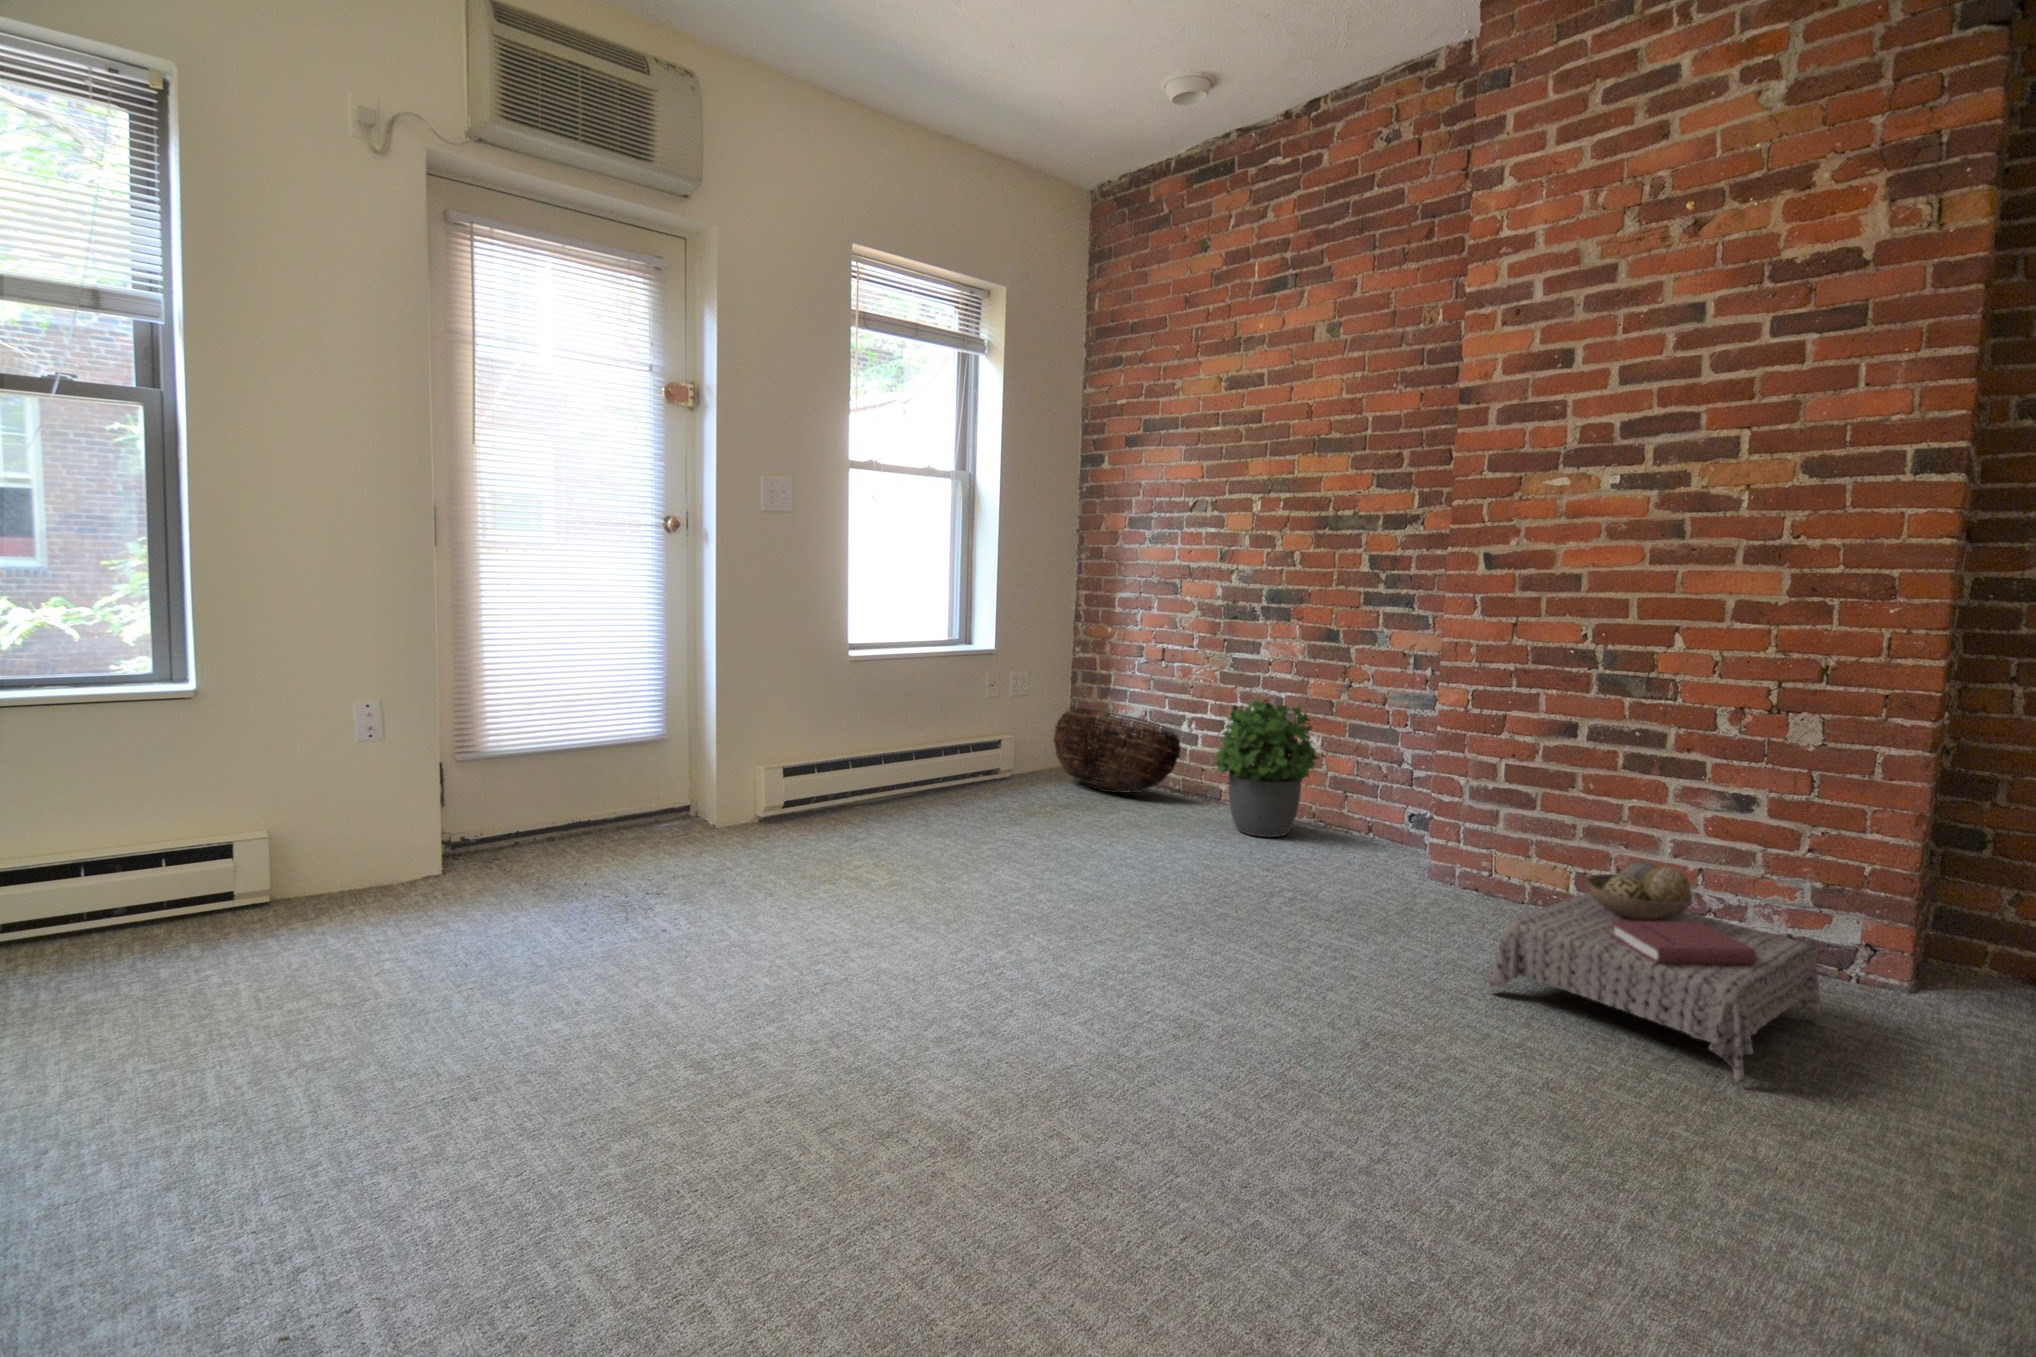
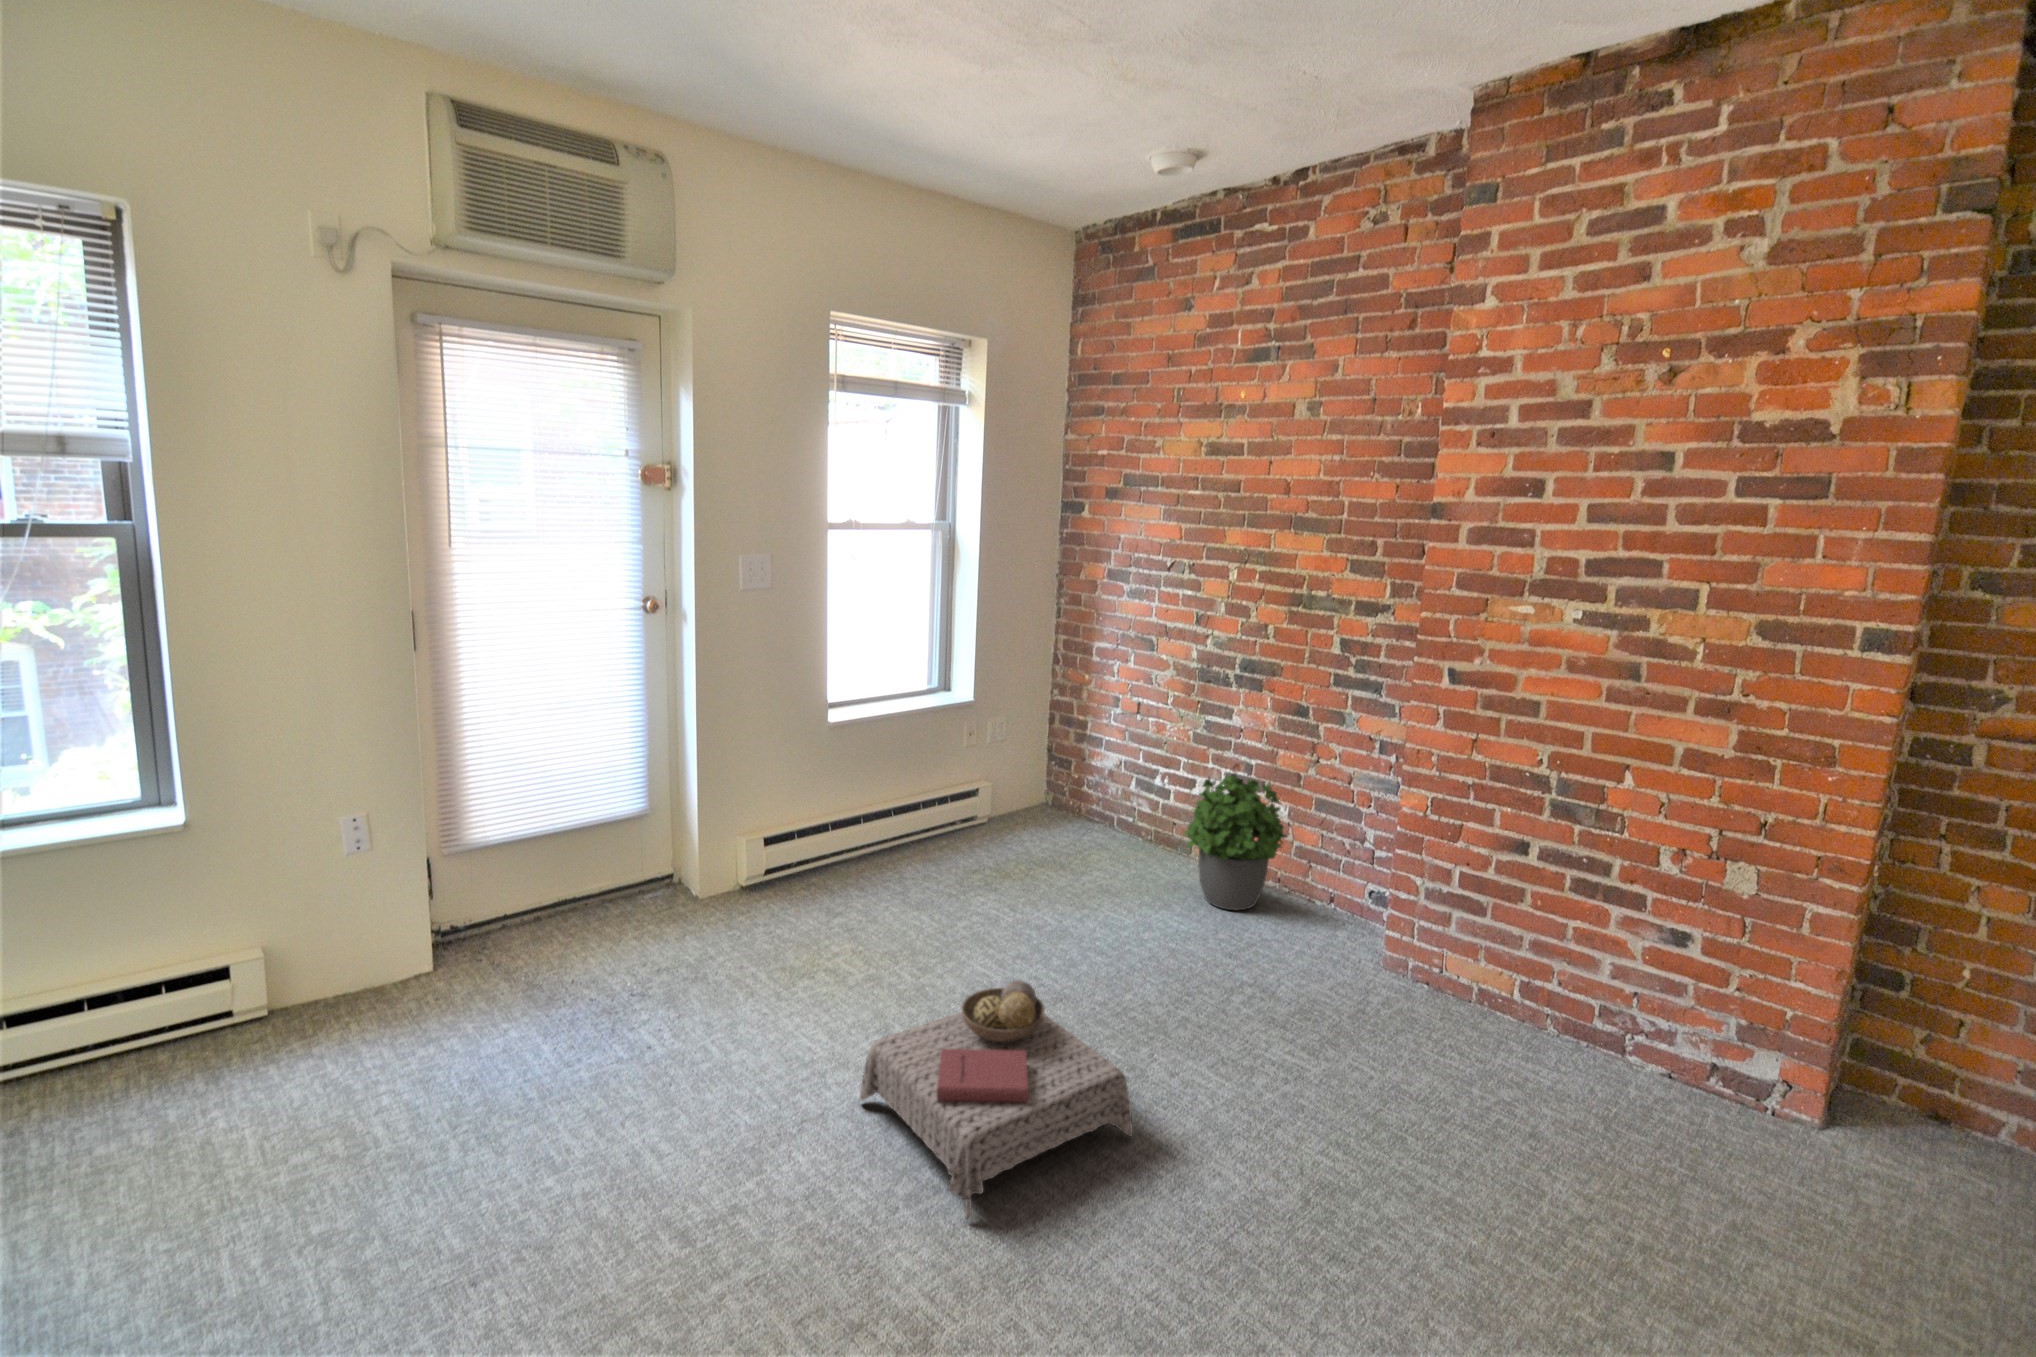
basket: present [1053,708,1181,793] -> none [1031,758,1155,849]
ottoman: present [1488,862,1821,1084] -> present [860,980,1133,1220]

